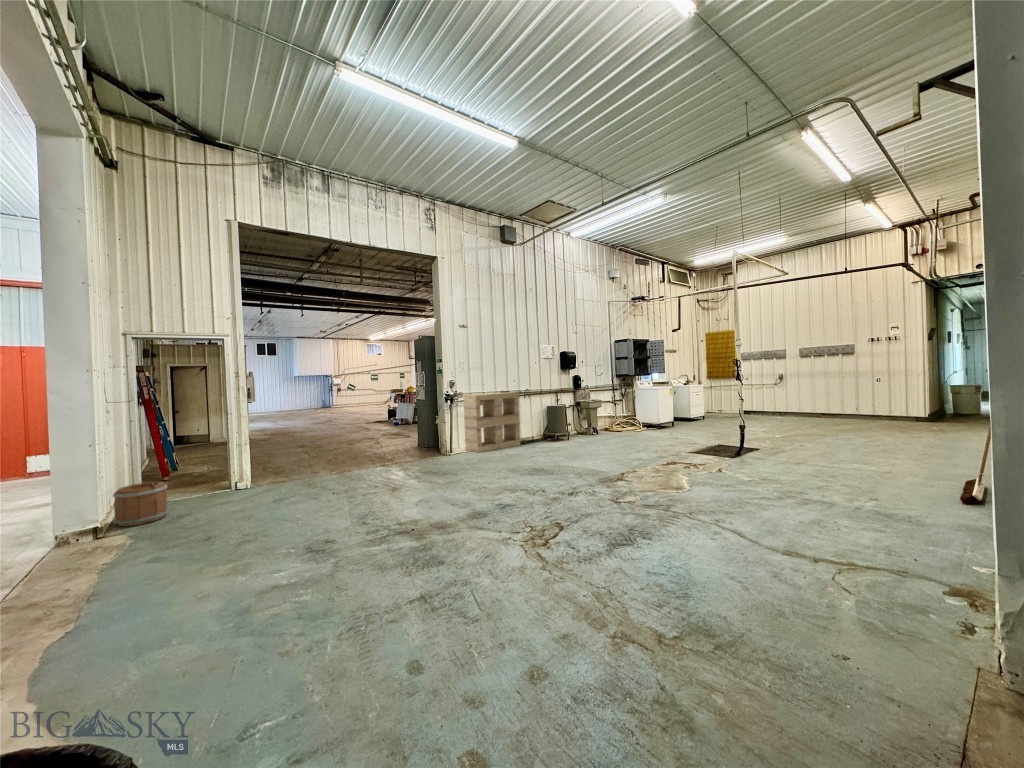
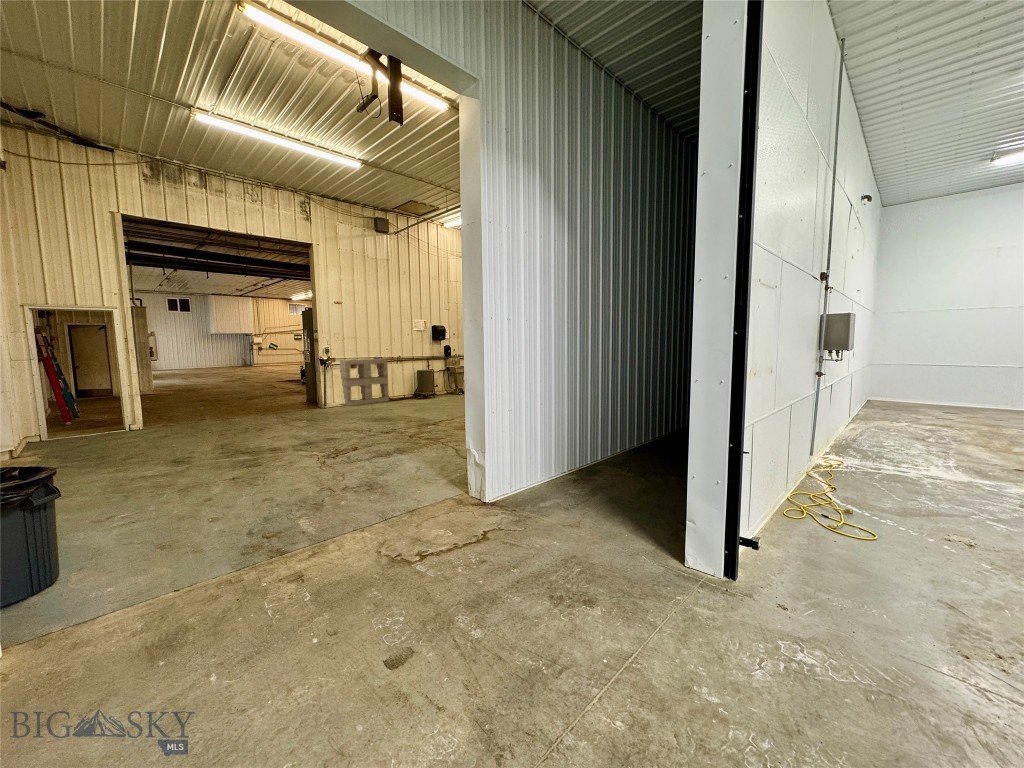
bucket: present [113,482,169,527] -> none [25,418,72,448]

